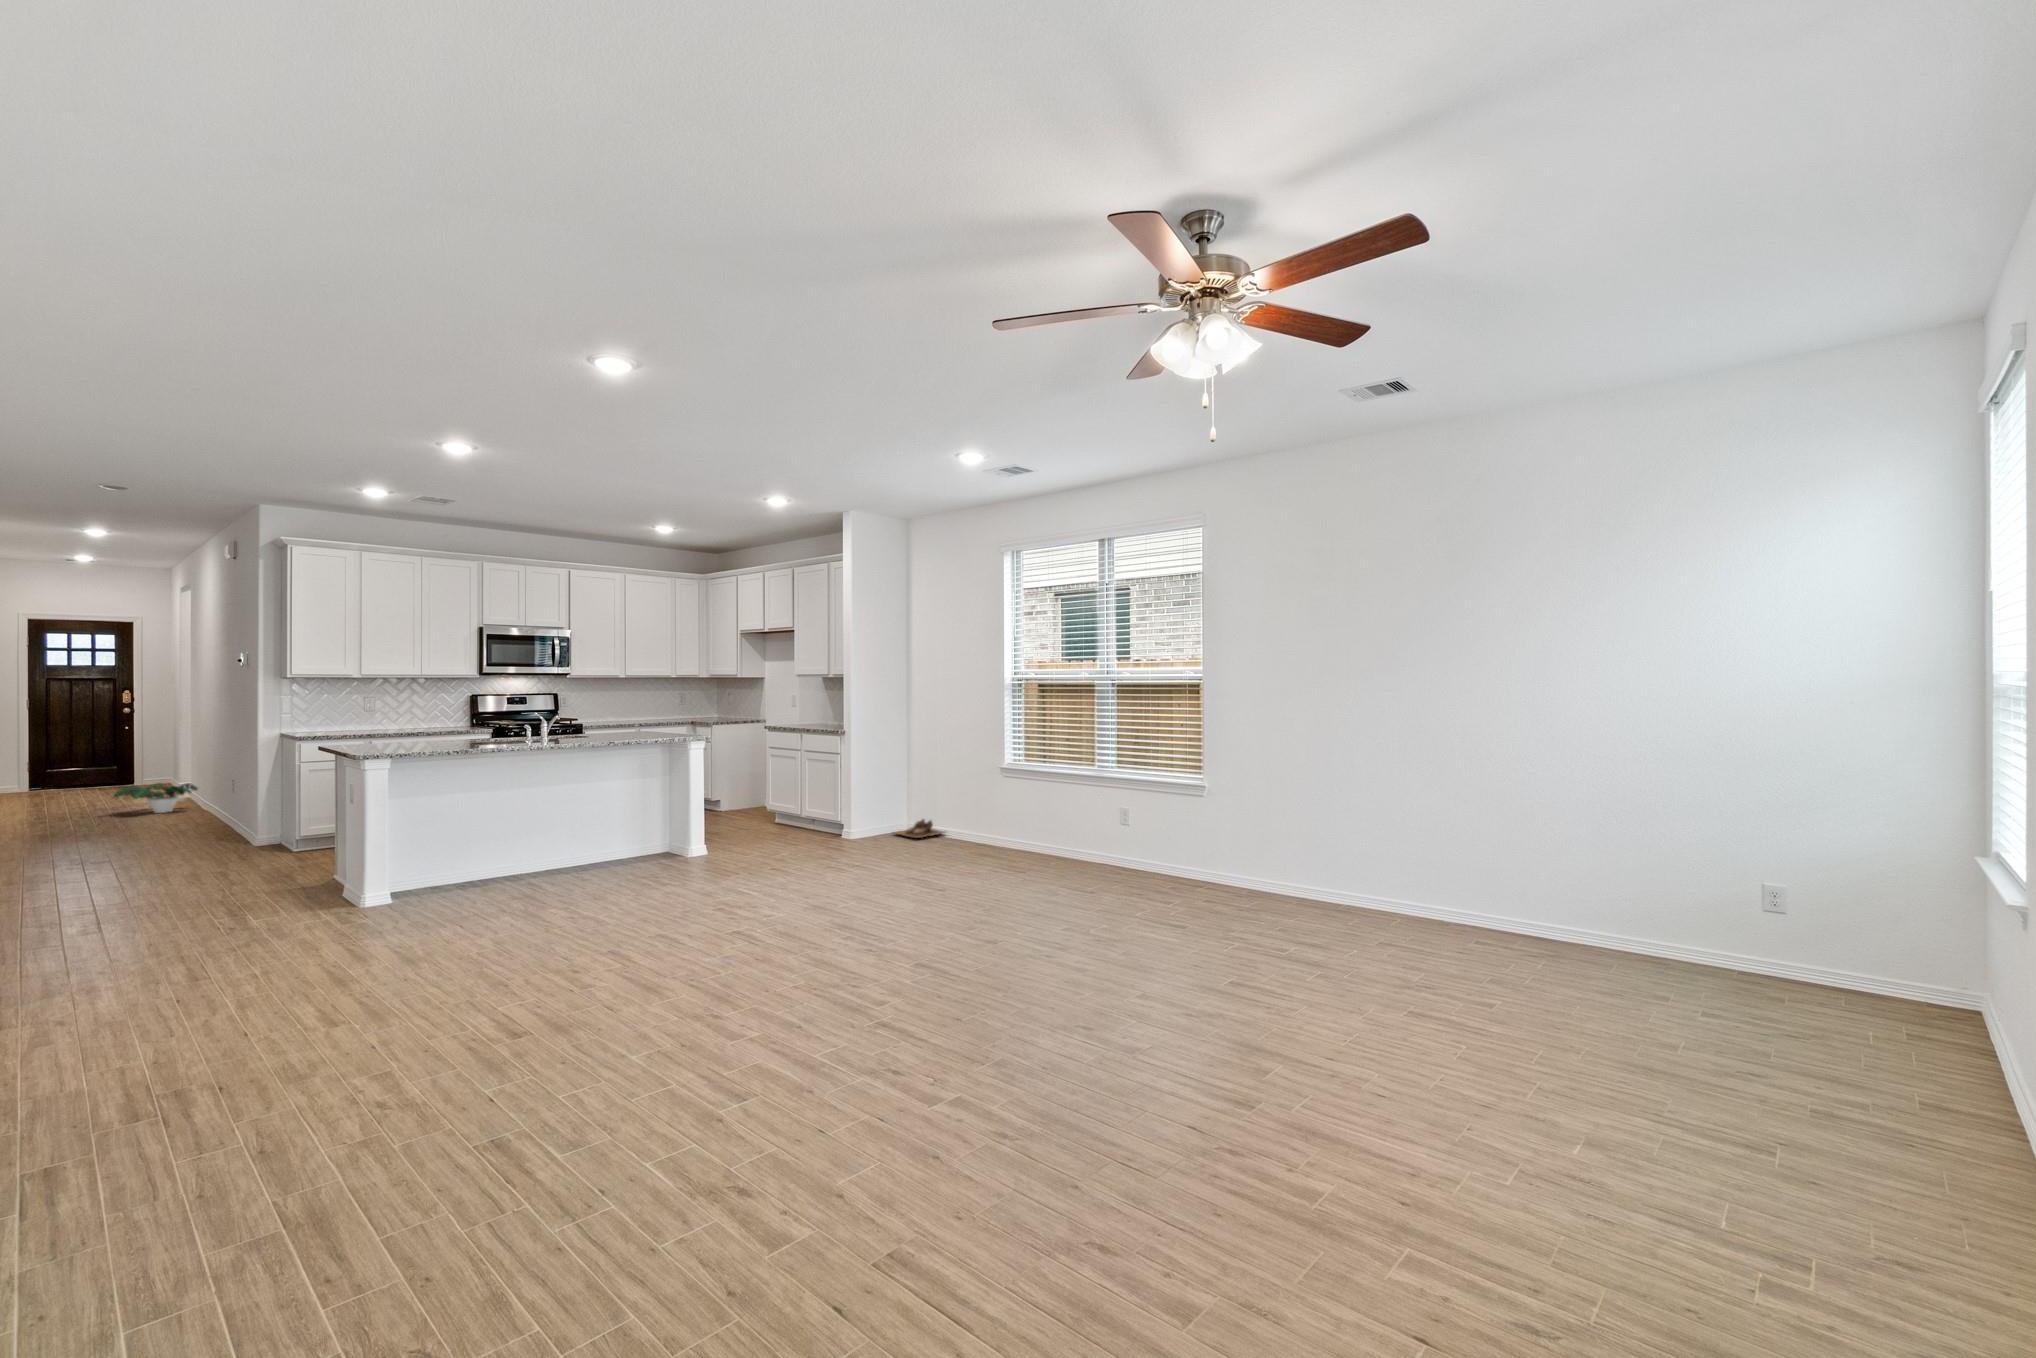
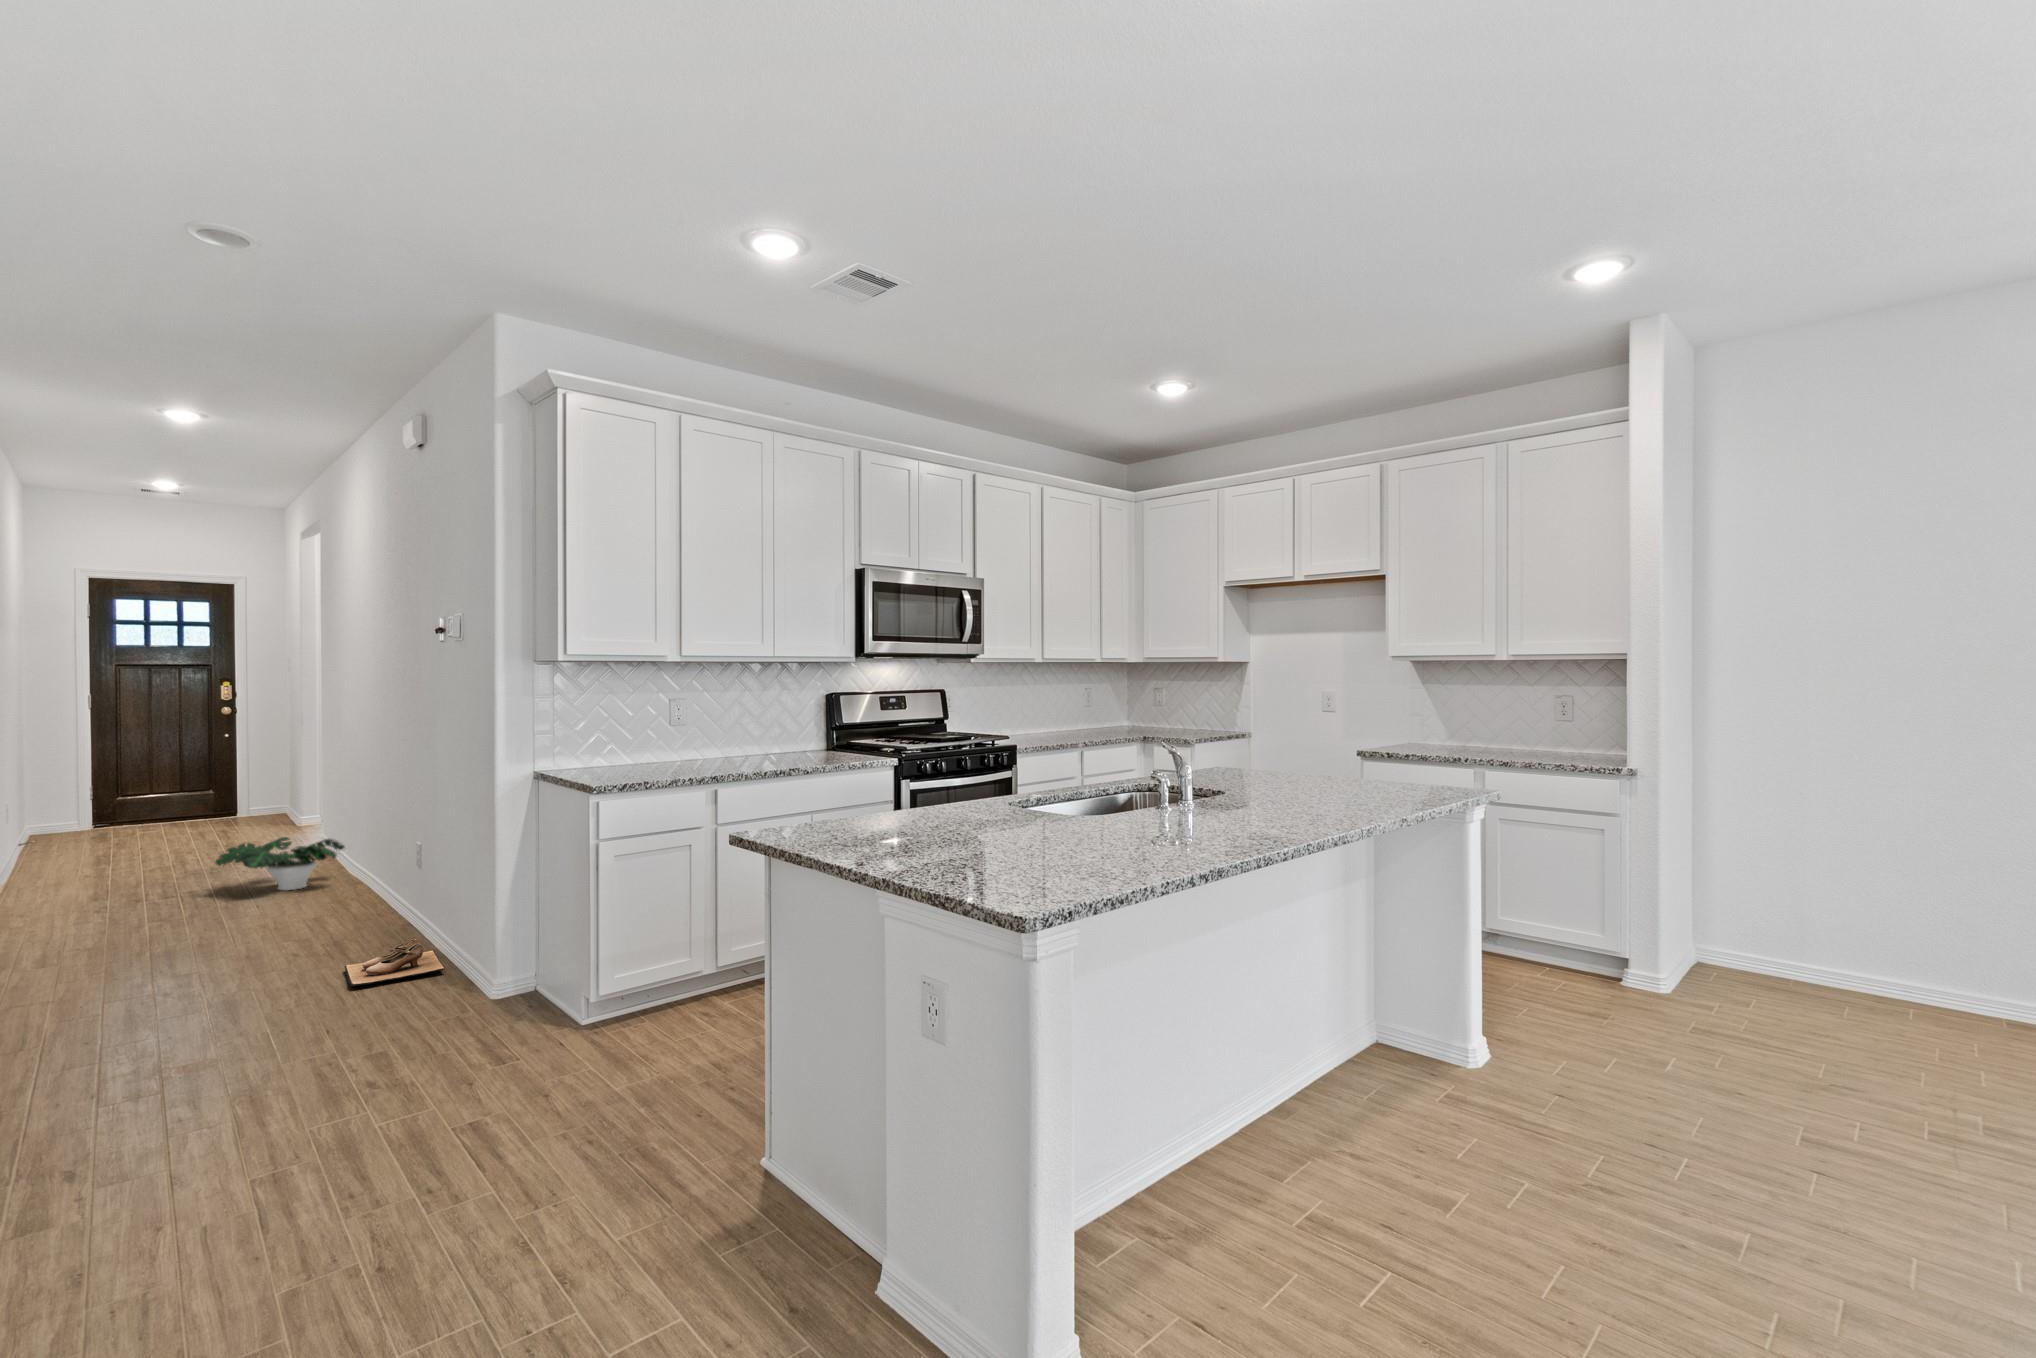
shoe: present [895,819,945,838] -> present [344,939,445,987]

